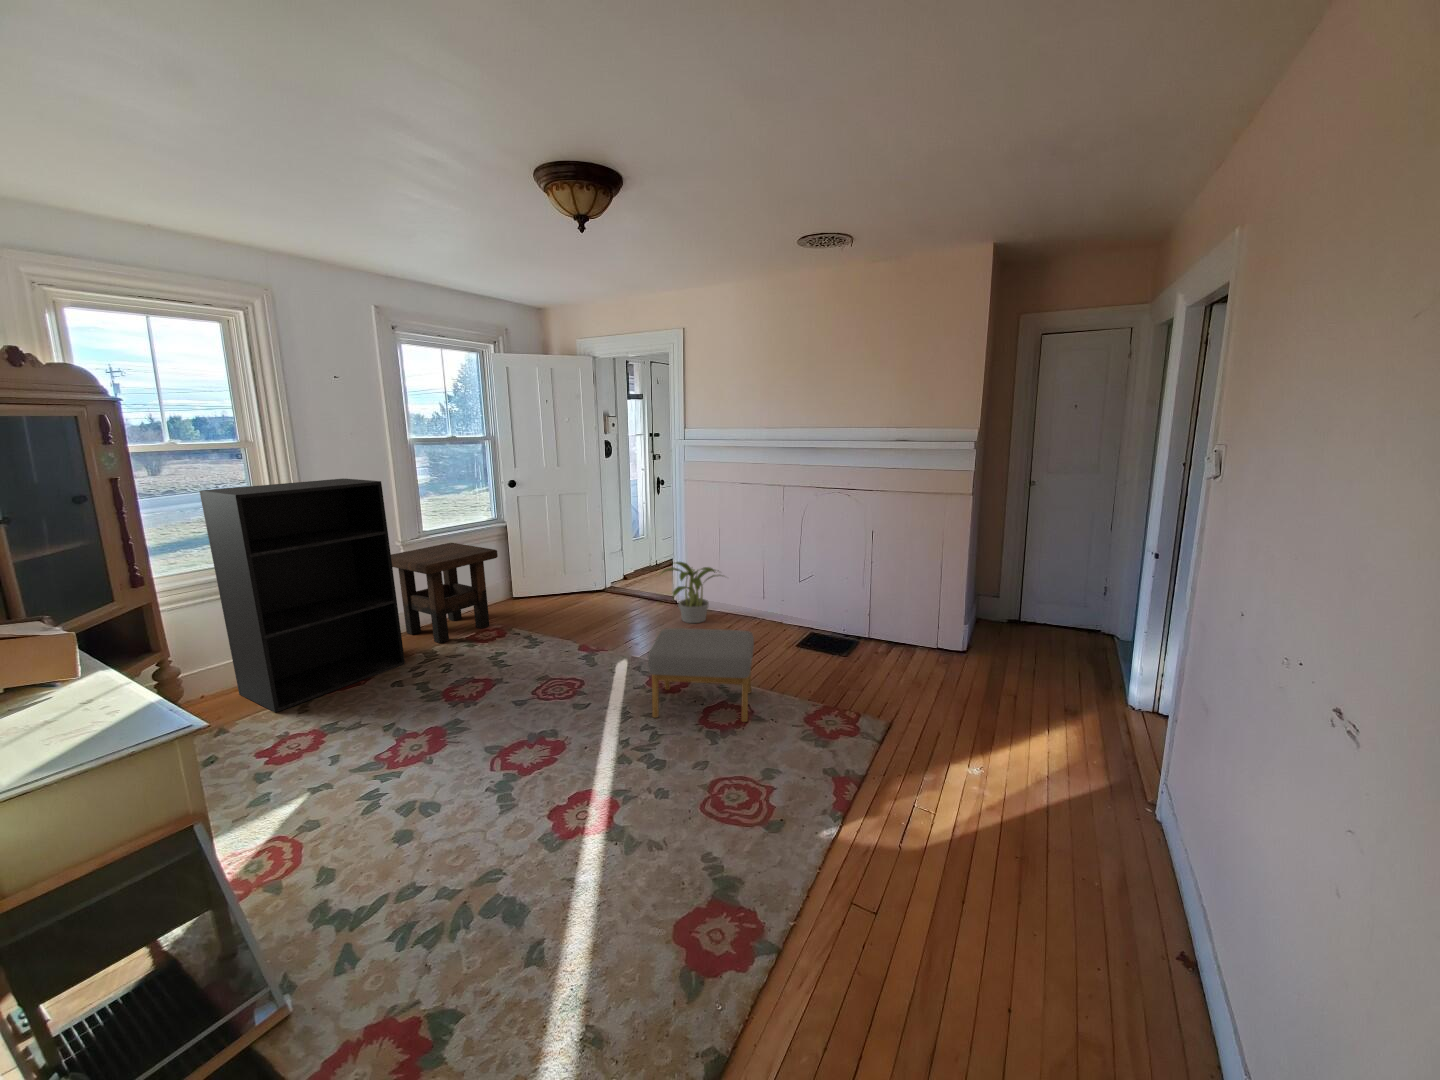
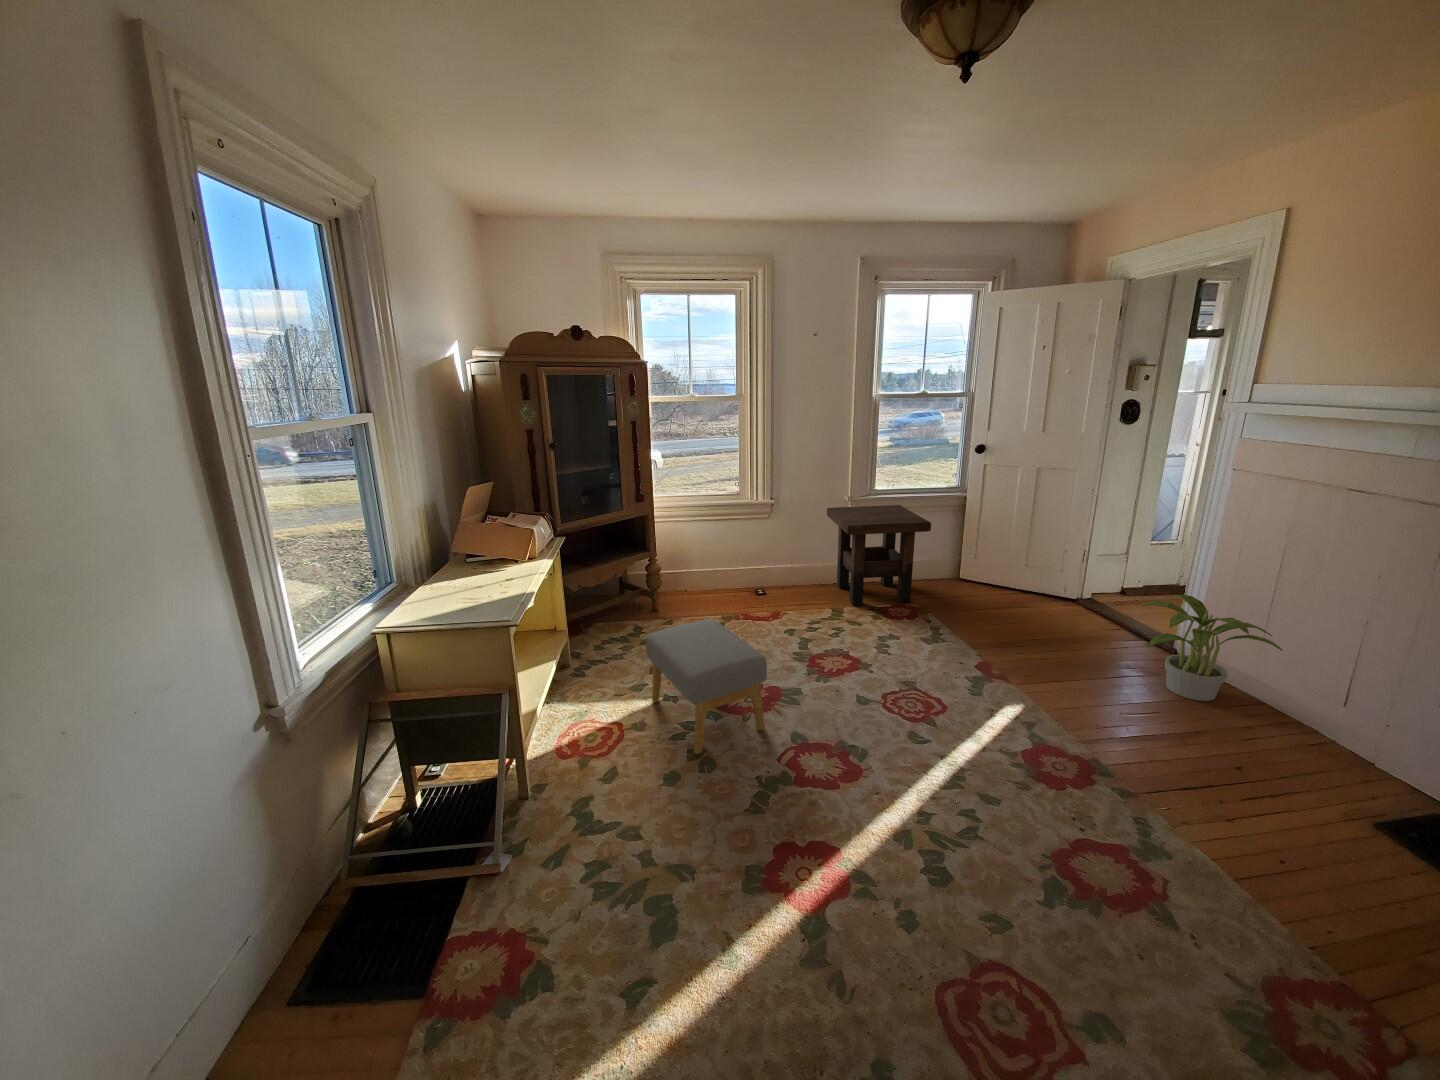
bookshelf: present [199,479,405,712] -> none [694,431,815,621]
footstool: present [648,628,754,722] -> present [646,619,767,754]

